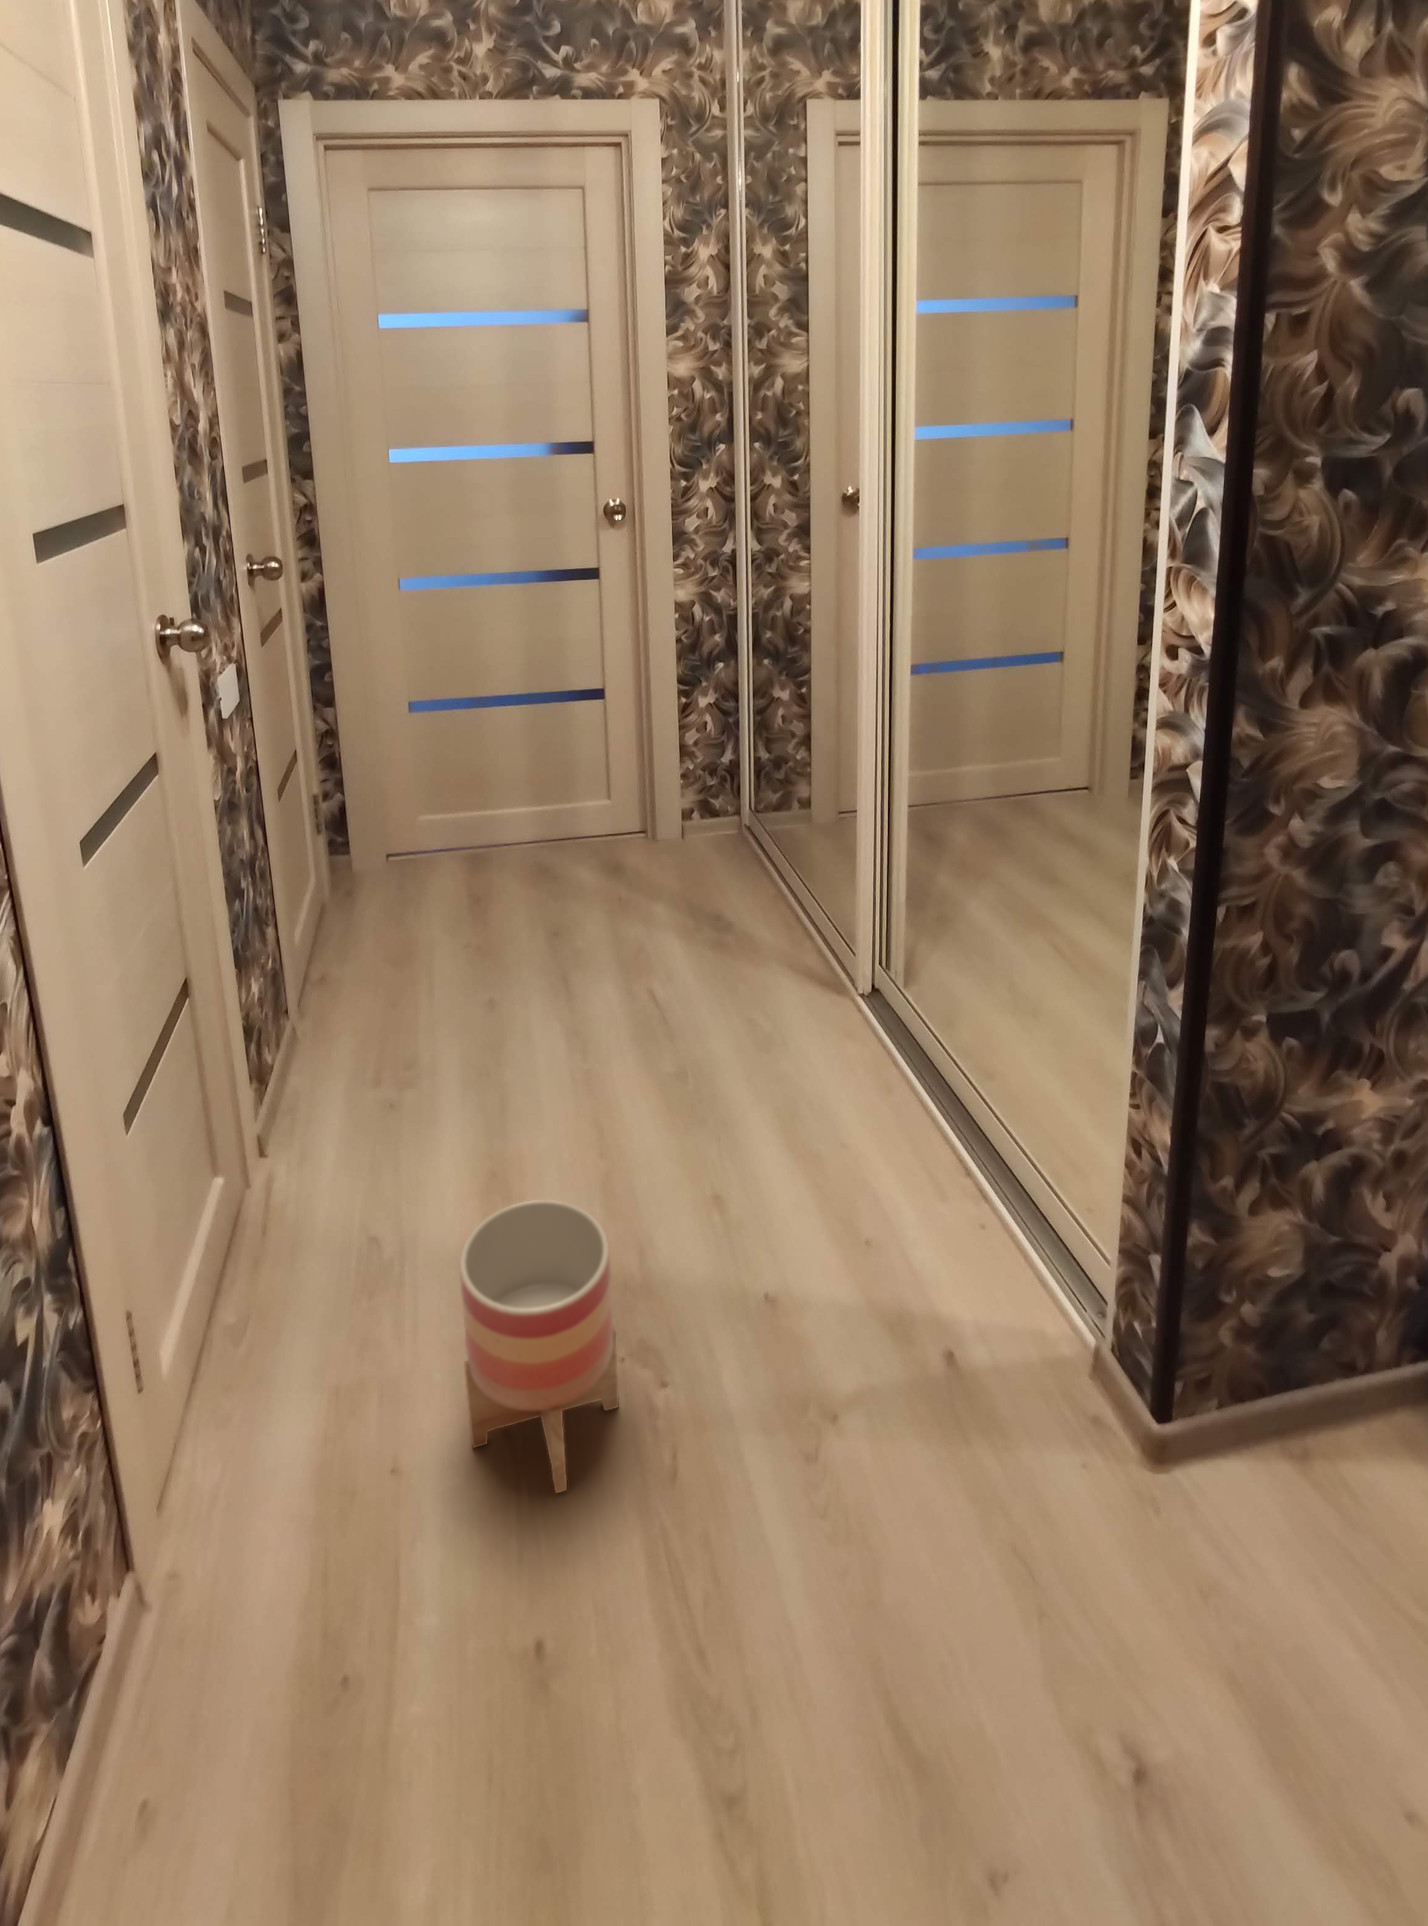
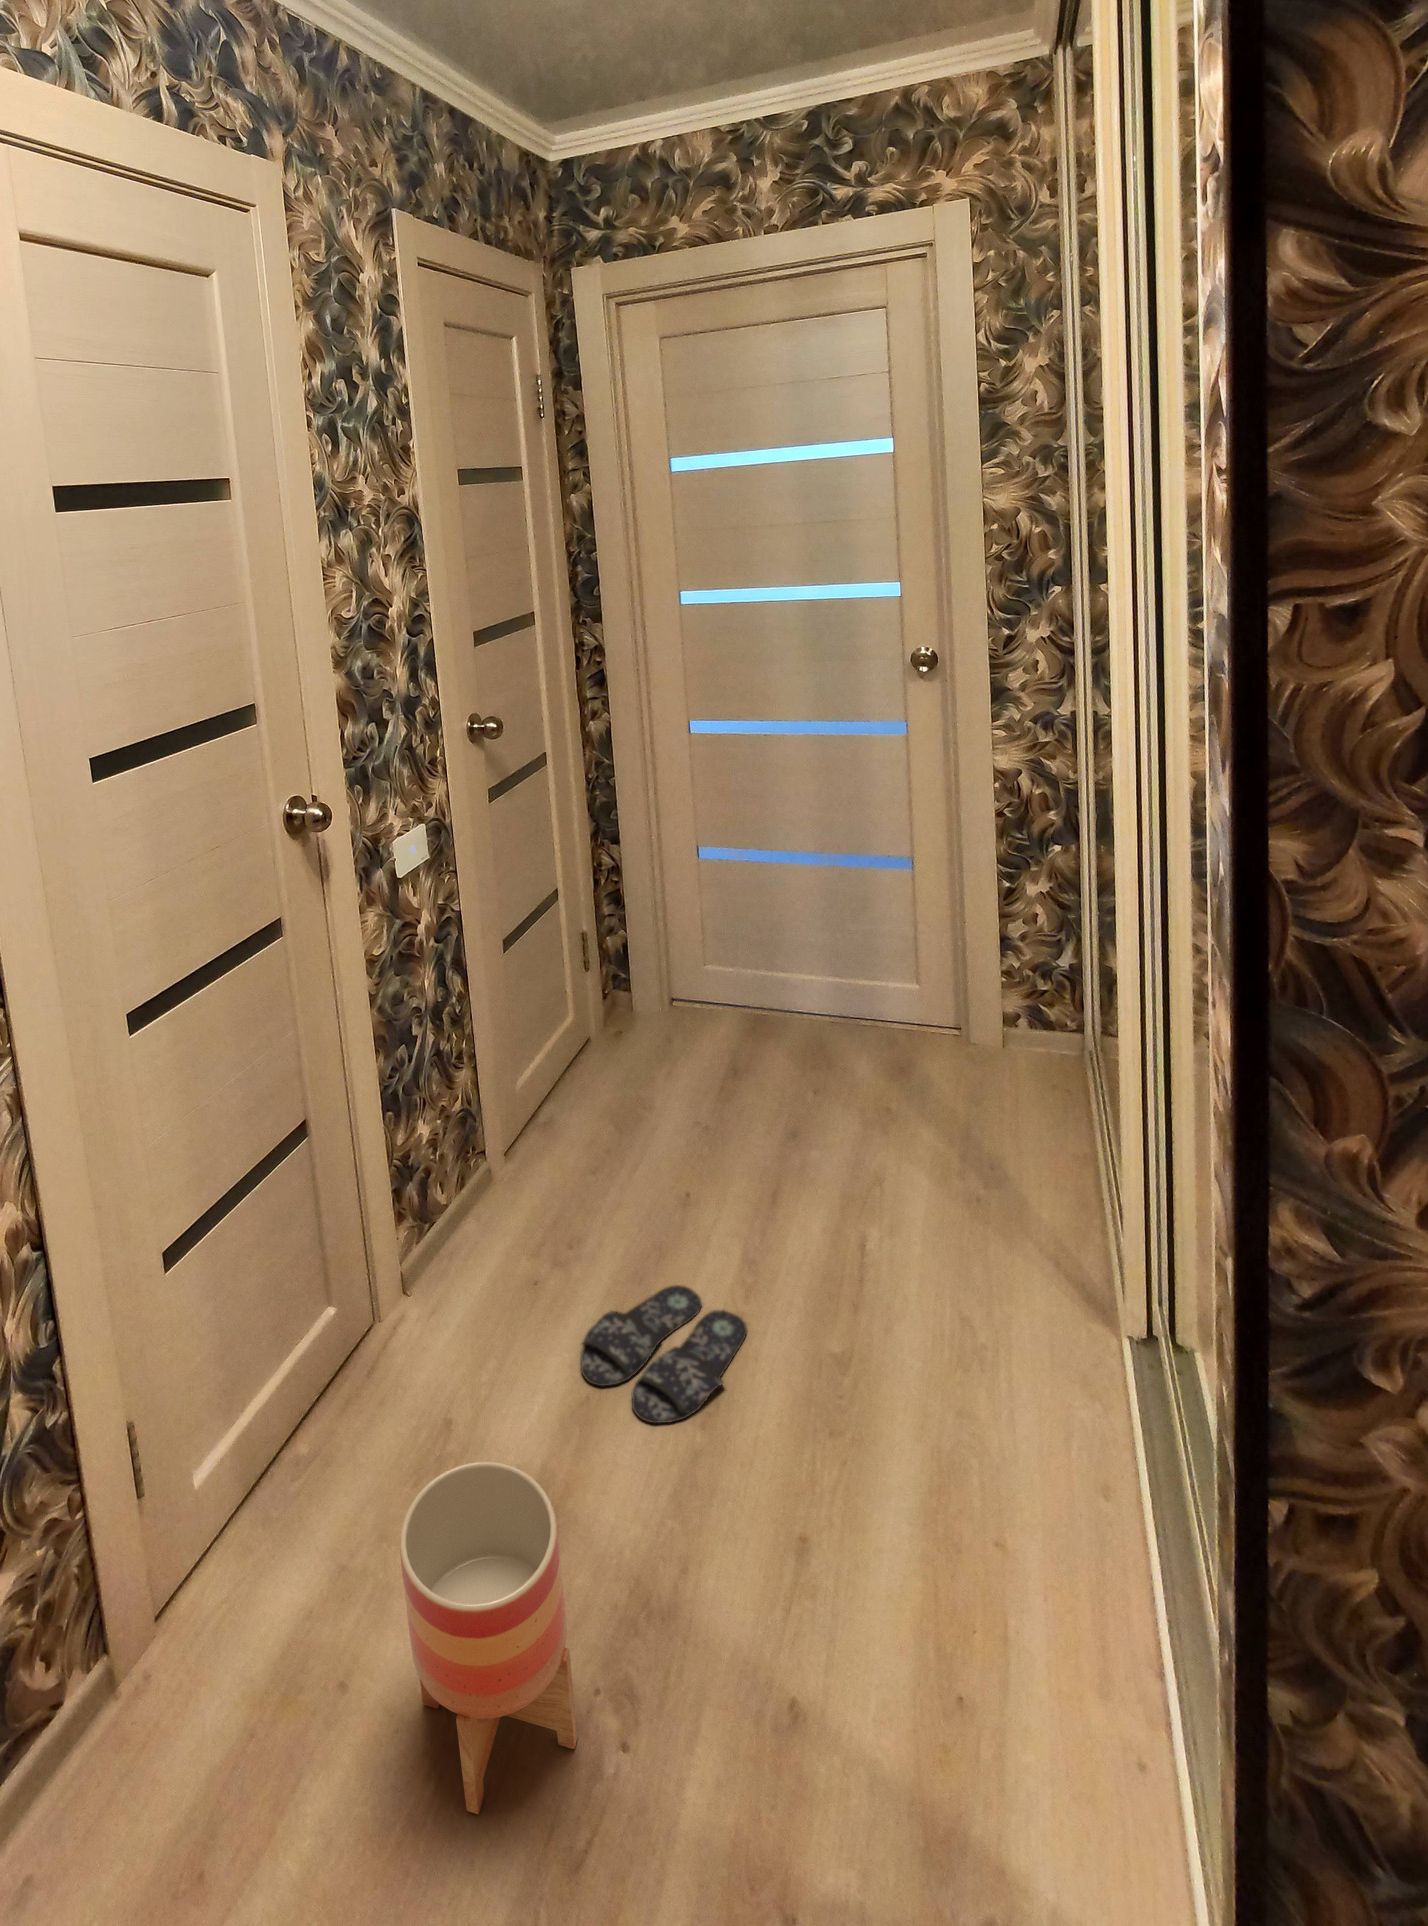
slippers: none [464,1068,601,1172] -> present [581,1285,747,1423]

